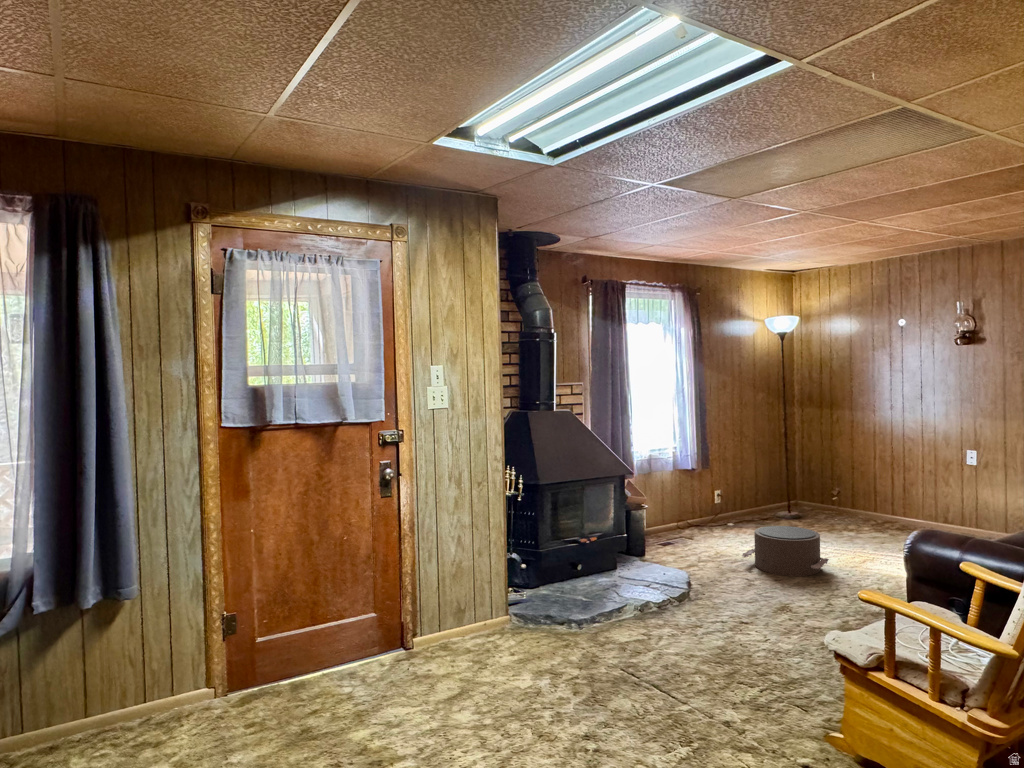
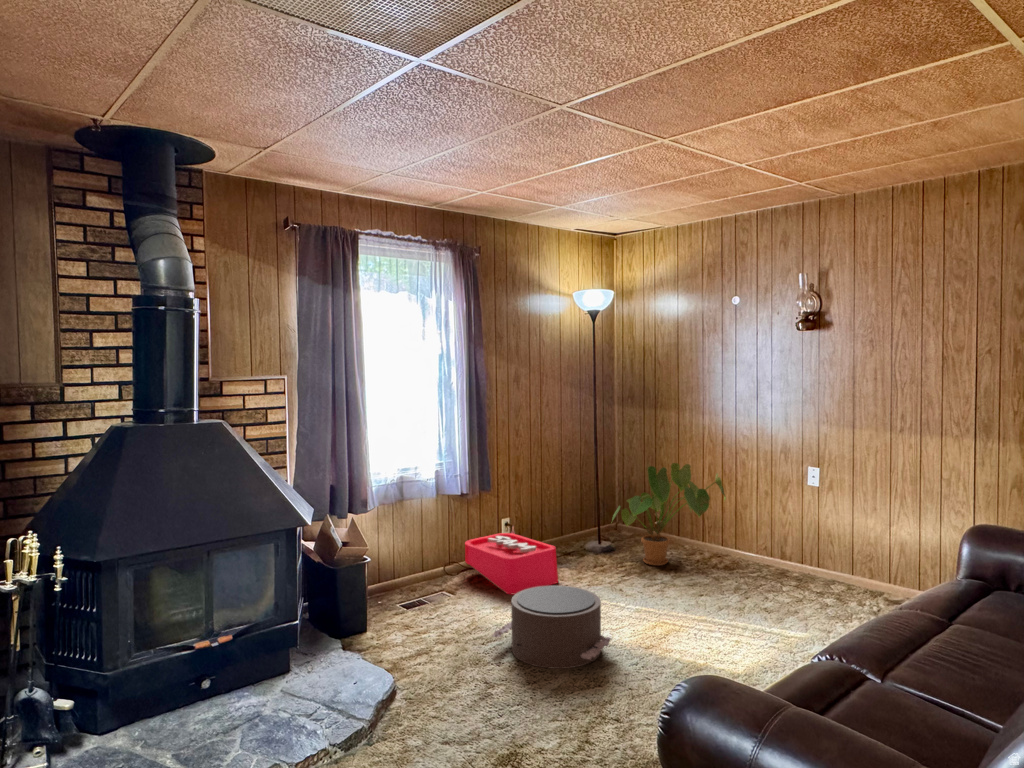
house plant: none [803,449,897,526] -> present [612,463,726,566]
storage bin: none [694,495,768,540] -> present [465,526,558,594]

